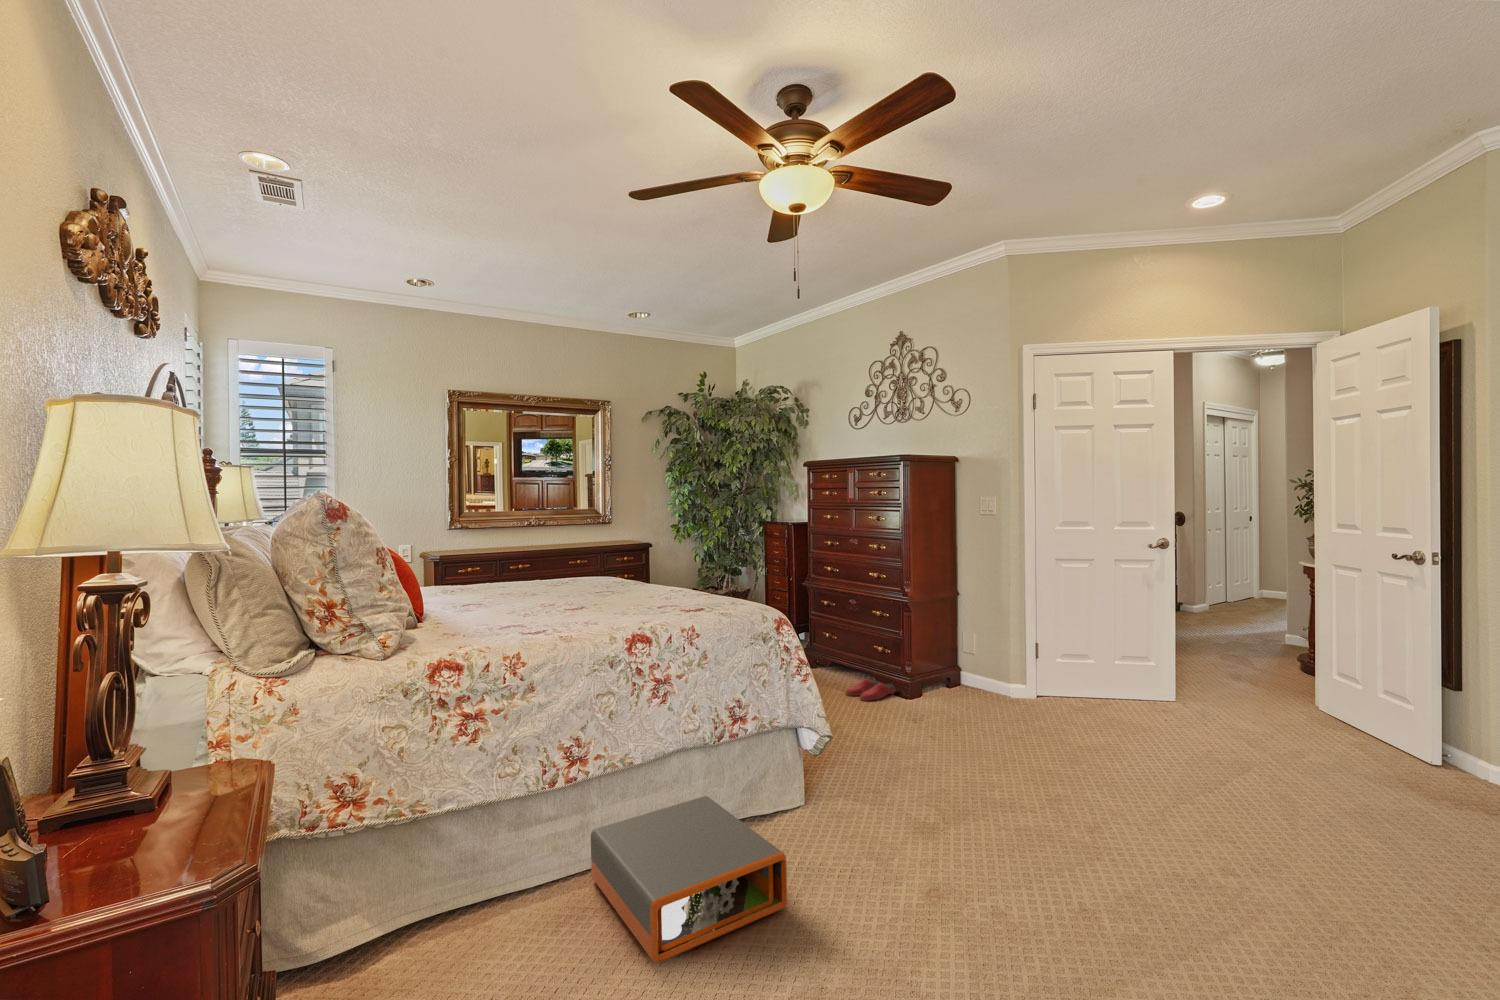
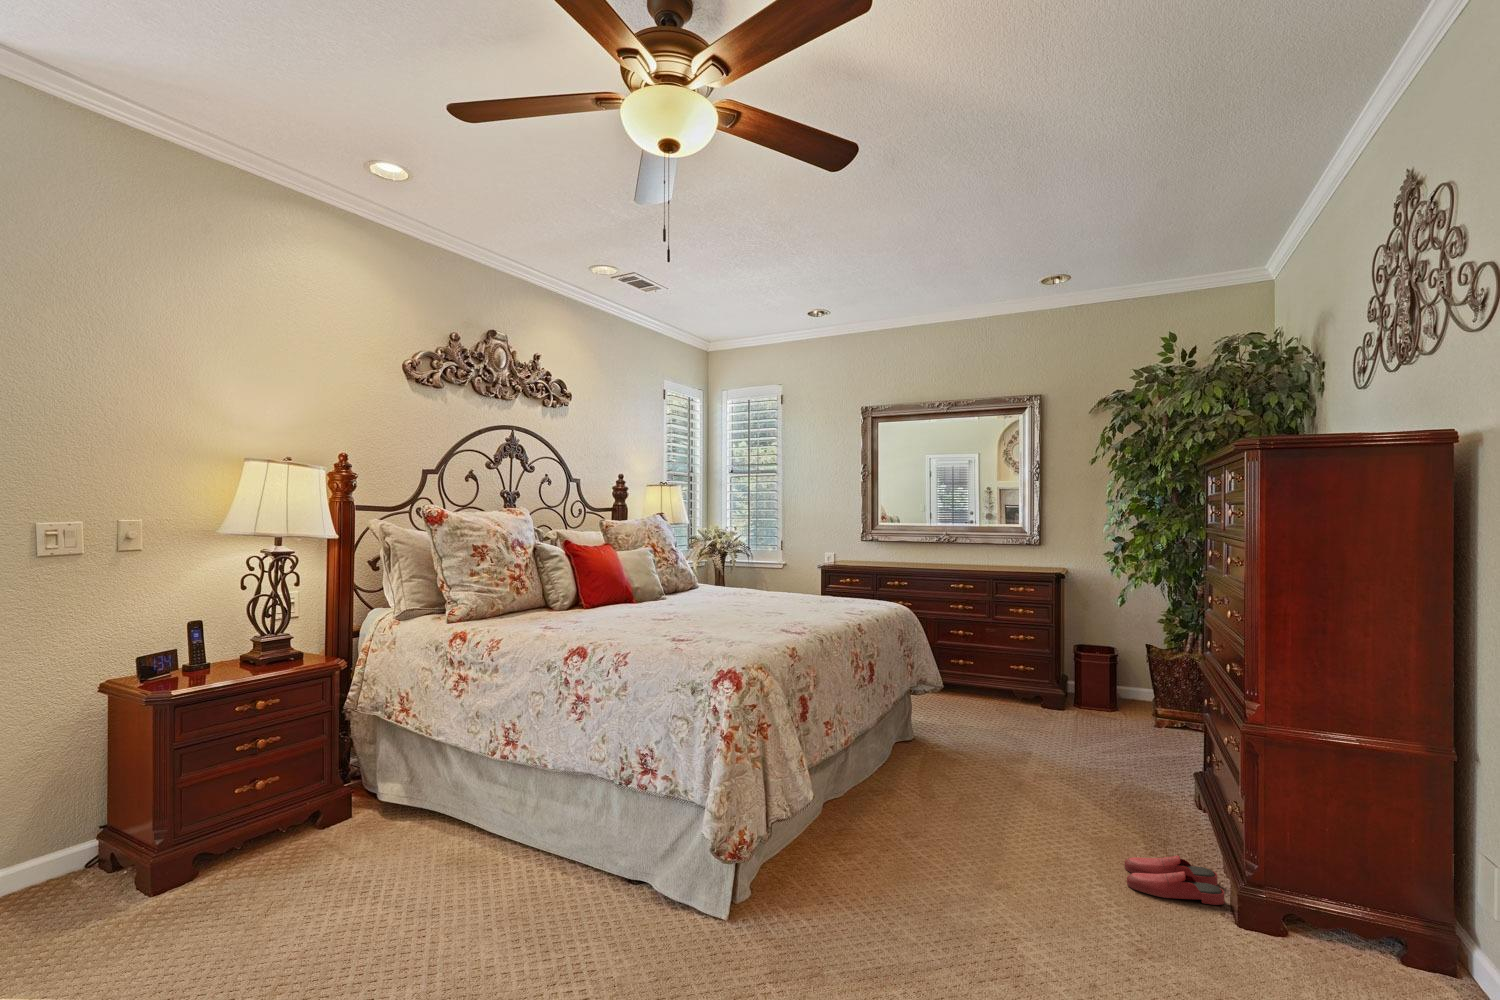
storage box: present [591,796,787,963] -> none [401,811,616,961]

